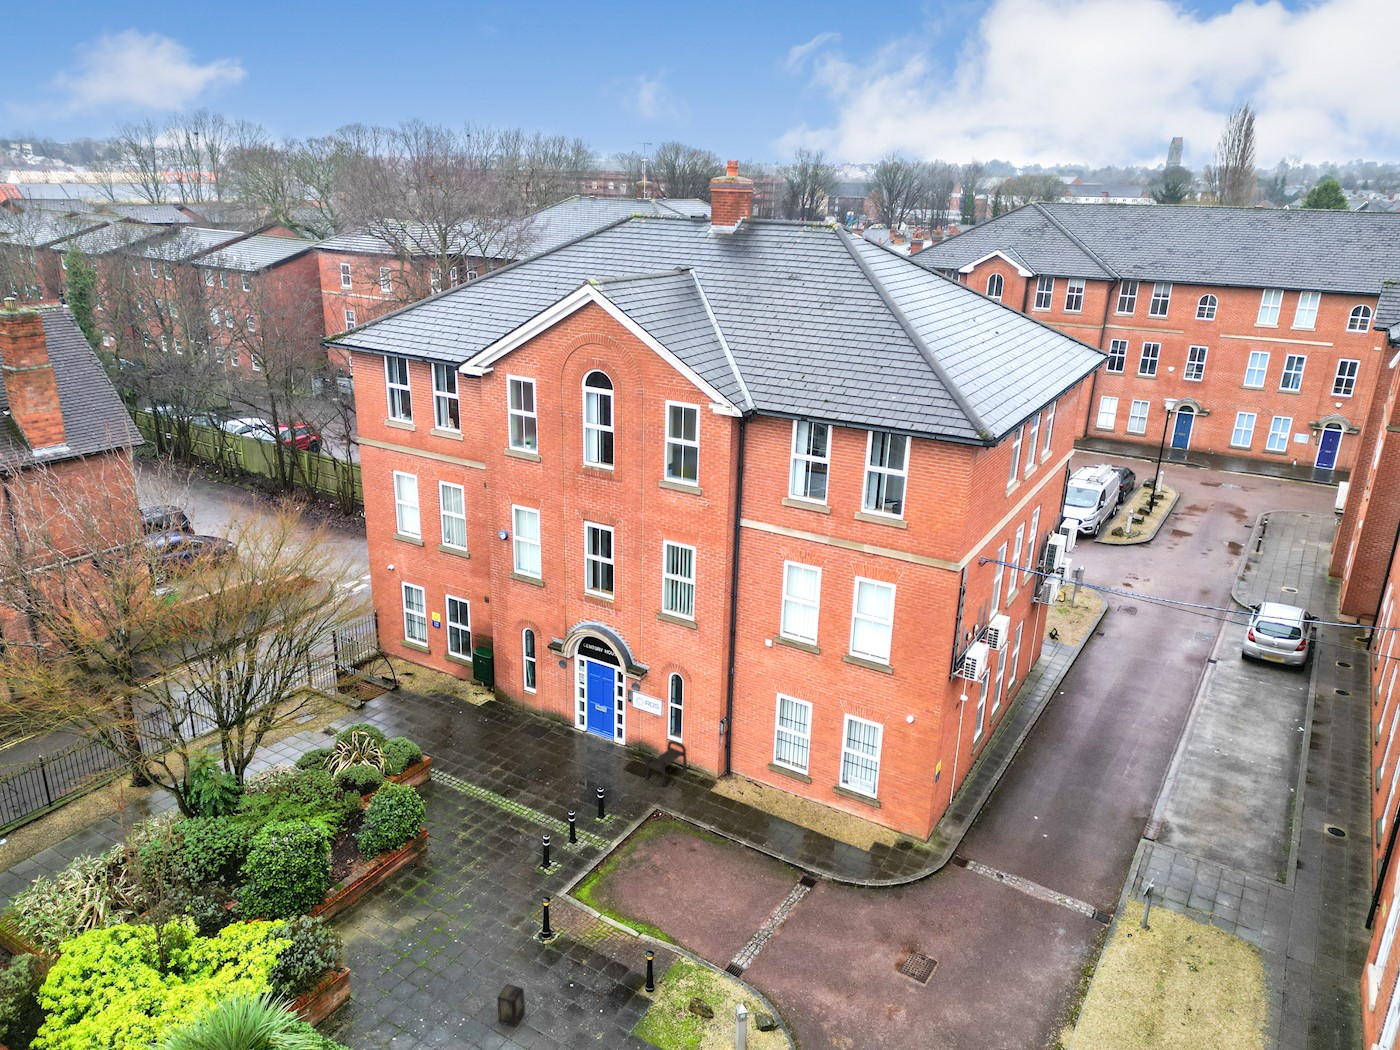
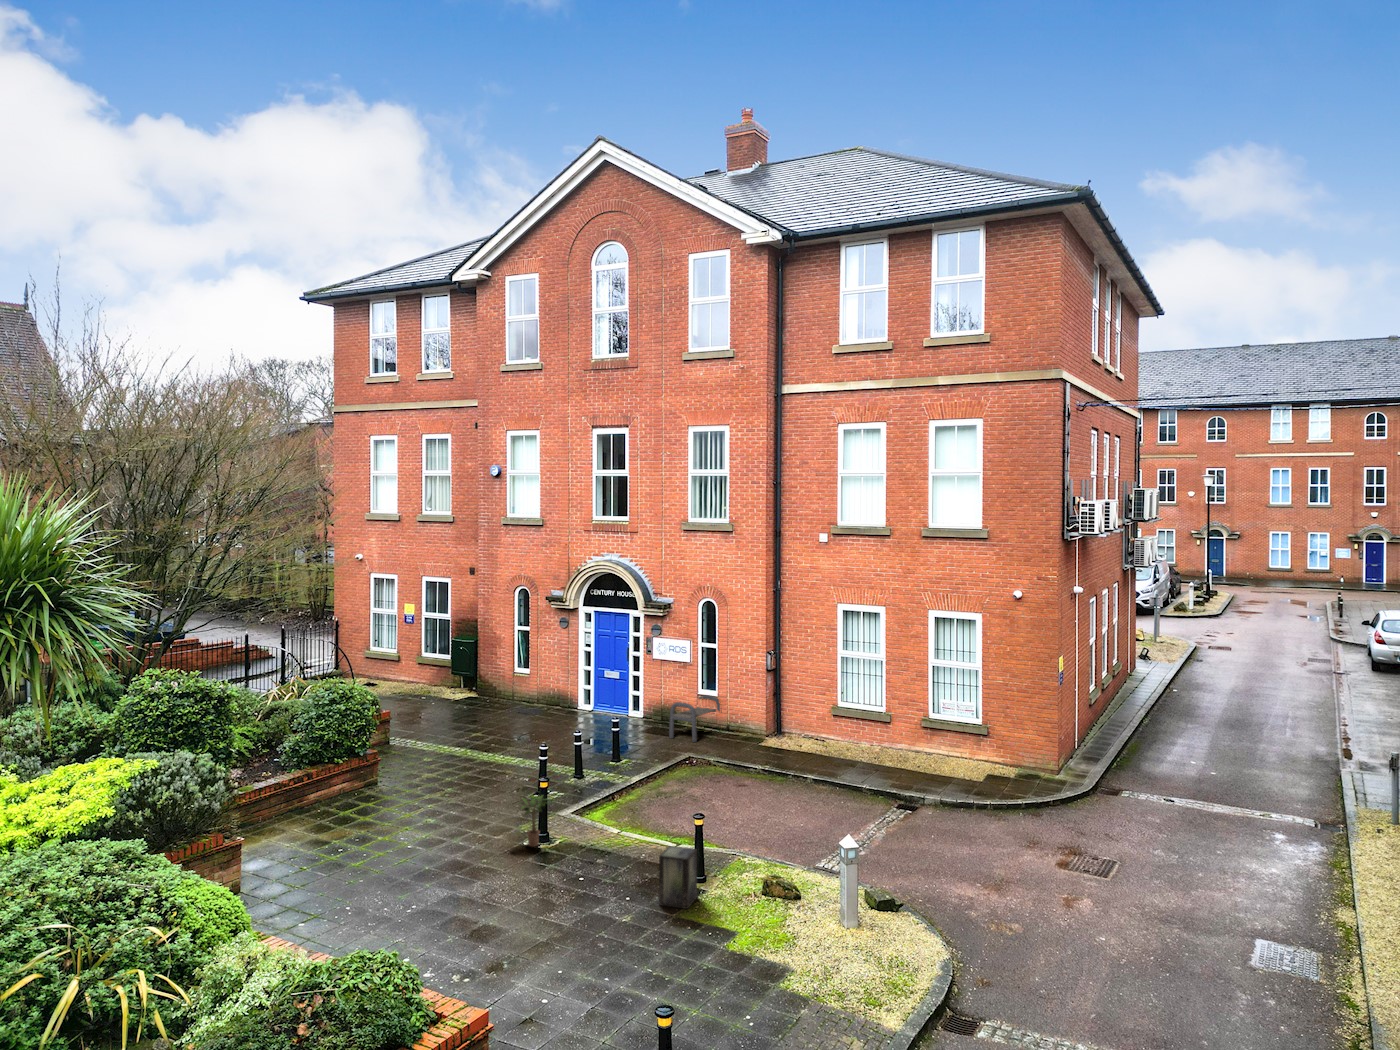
potted plant: present [411,836,426,867] -> present [520,796,550,847]
storage box: present [497,984,525,1027] -> present [659,846,697,909]

